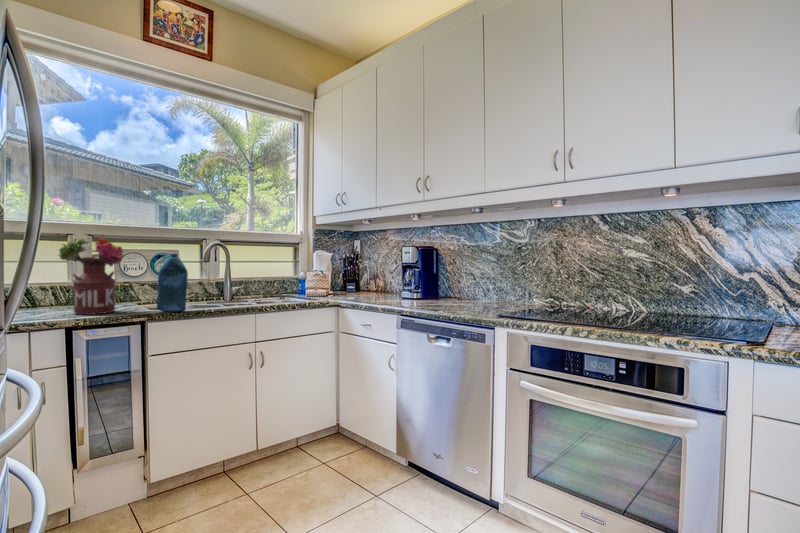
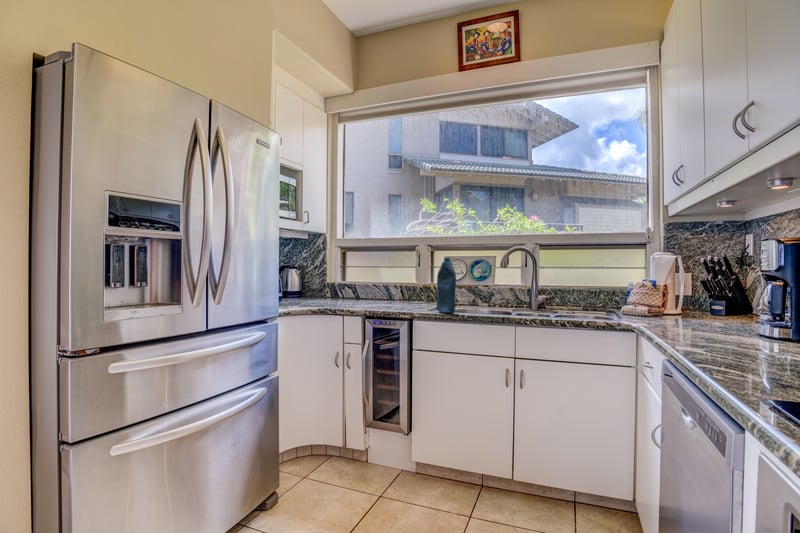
flower arrangement: present [59,238,123,315] -> none [378,247,423,309]

